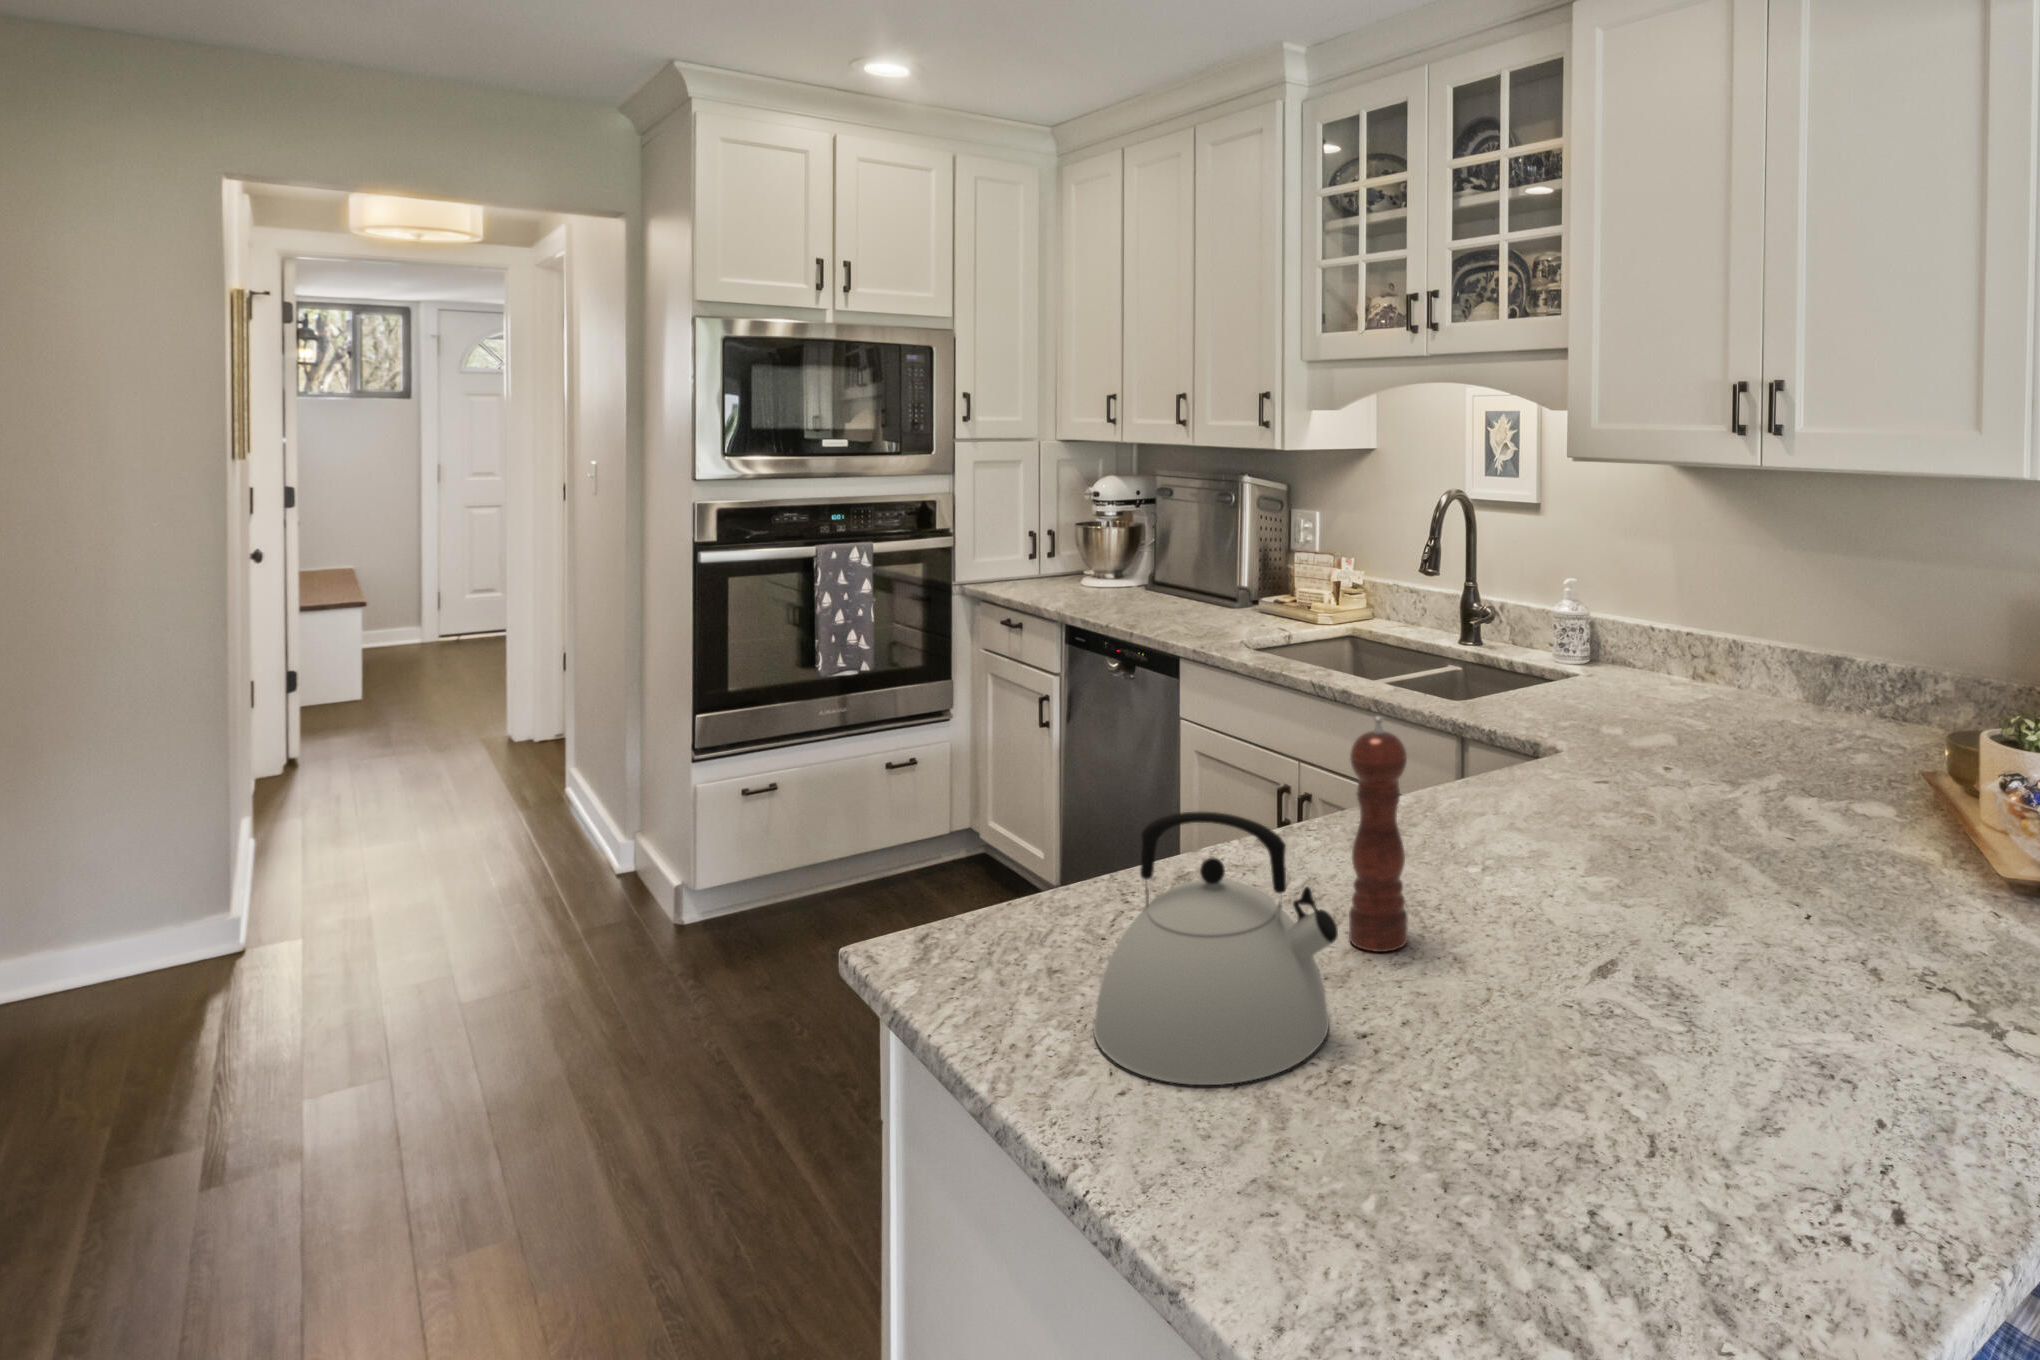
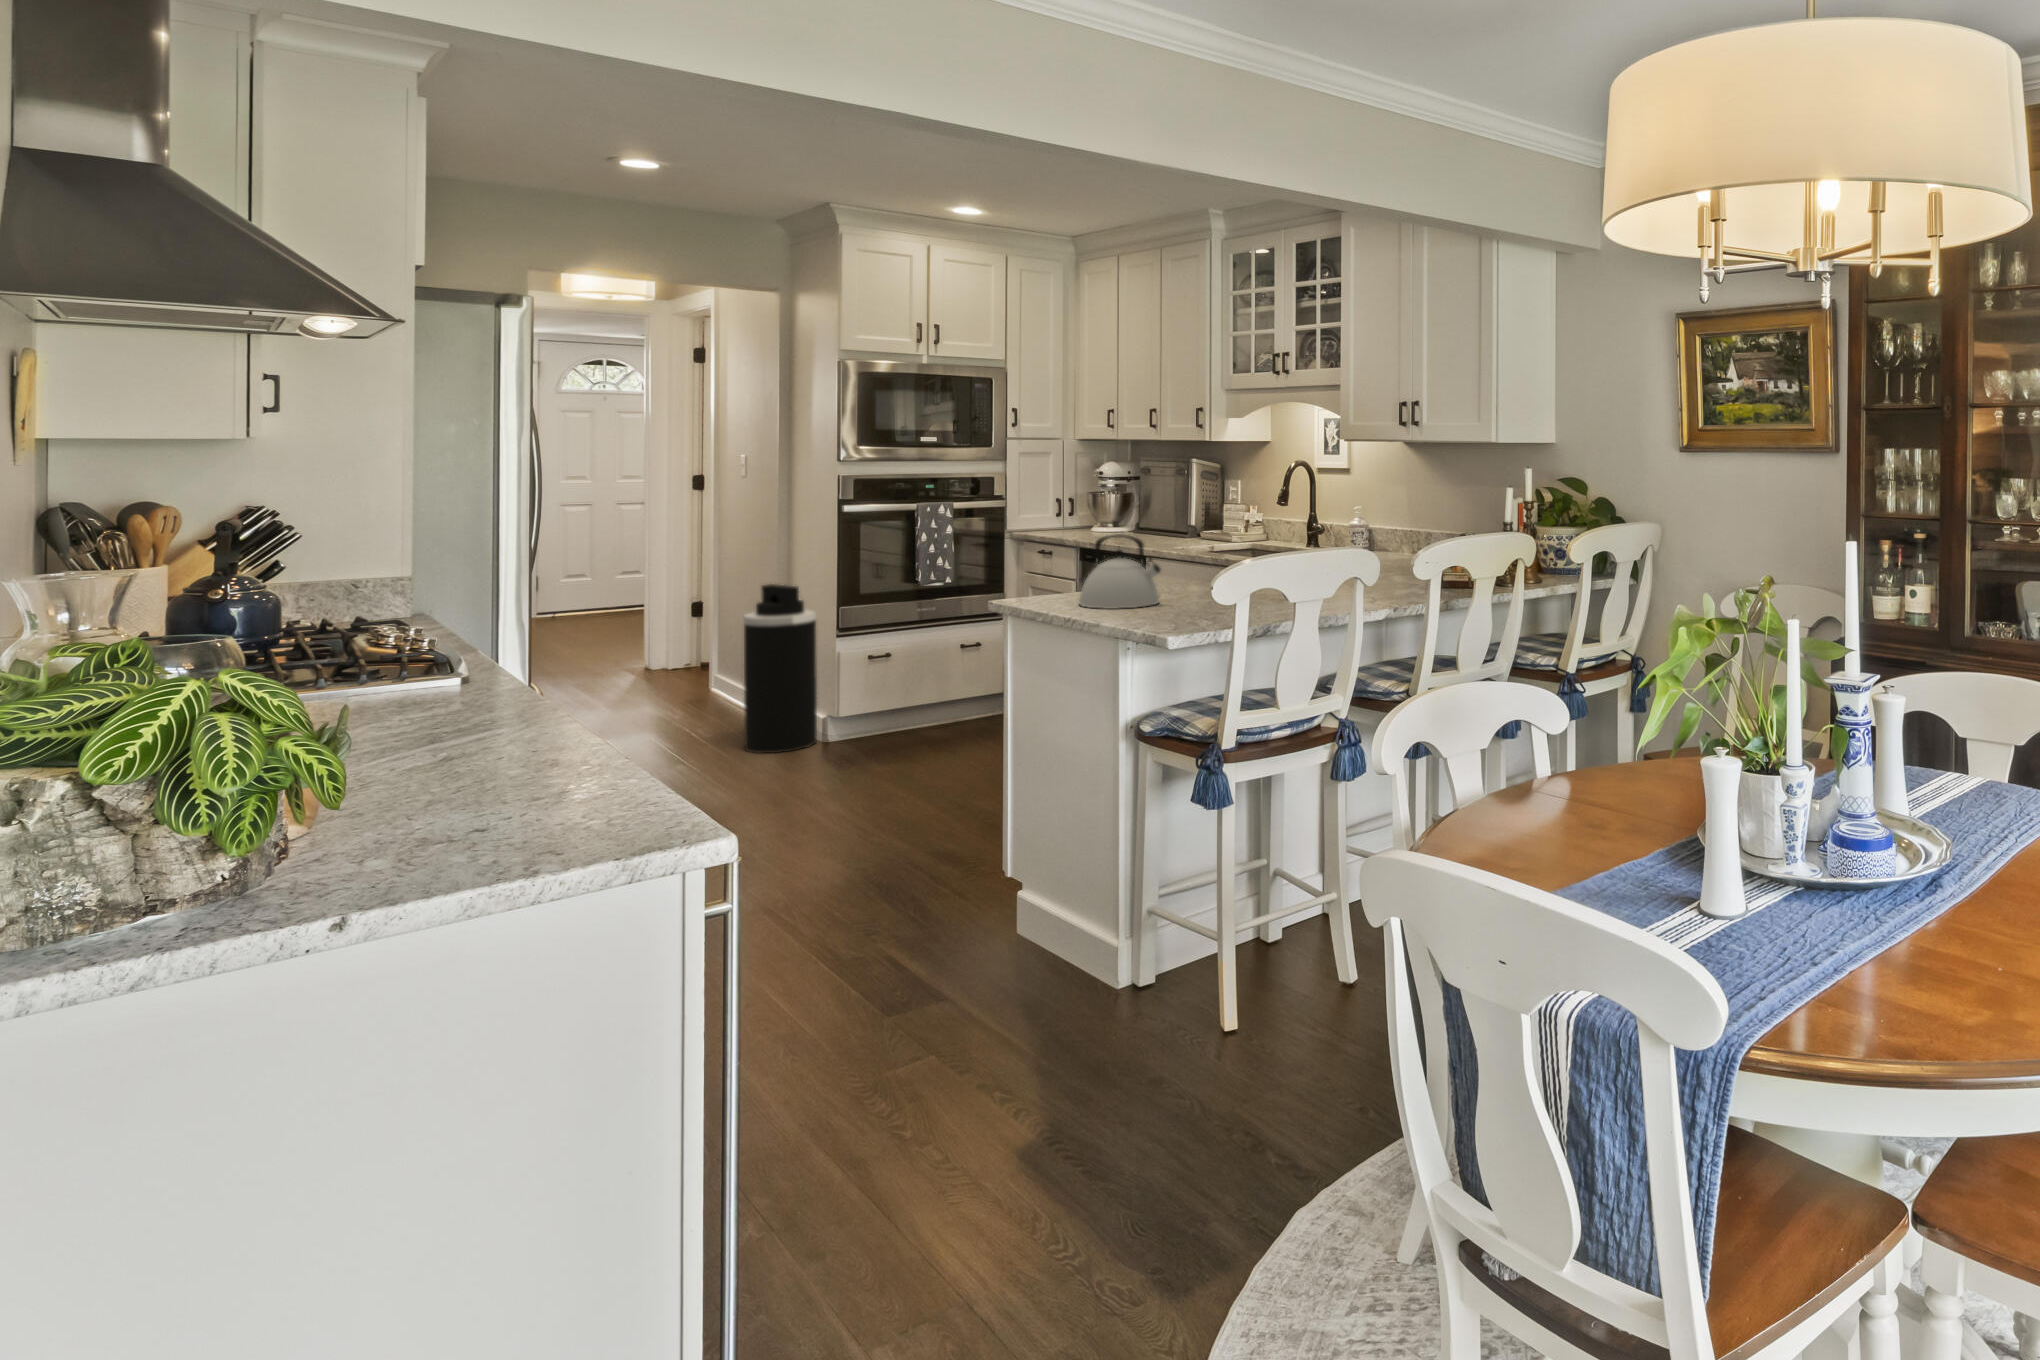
trash can: none [541,676,657,965] -> present [744,584,817,753]
pepper mill: present [1349,716,1408,952] -> none [1177,515,1199,596]

